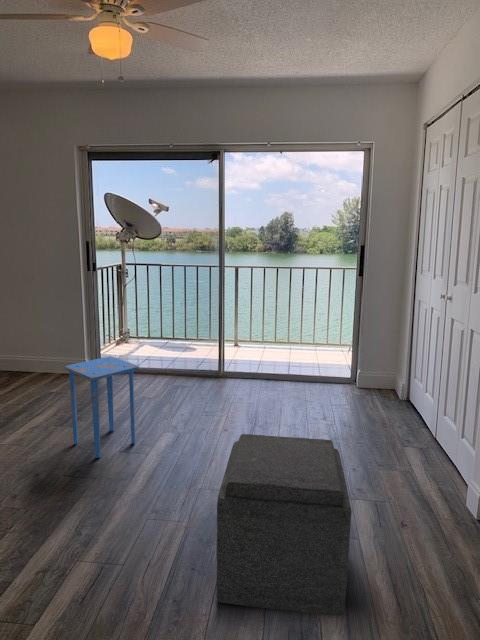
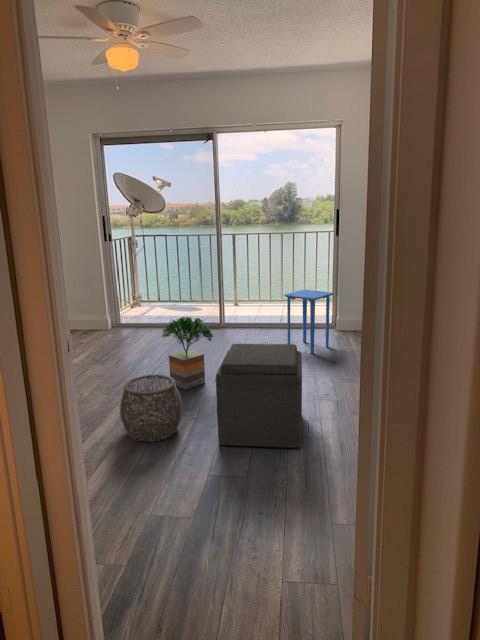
side table: present [65,356,139,458] -> present [285,290,333,354]
potted tree: none [143,377,215,478] -> present [162,317,214,390]
woven basket: none [70,476,165,591] -> present [120,375,182,442]

